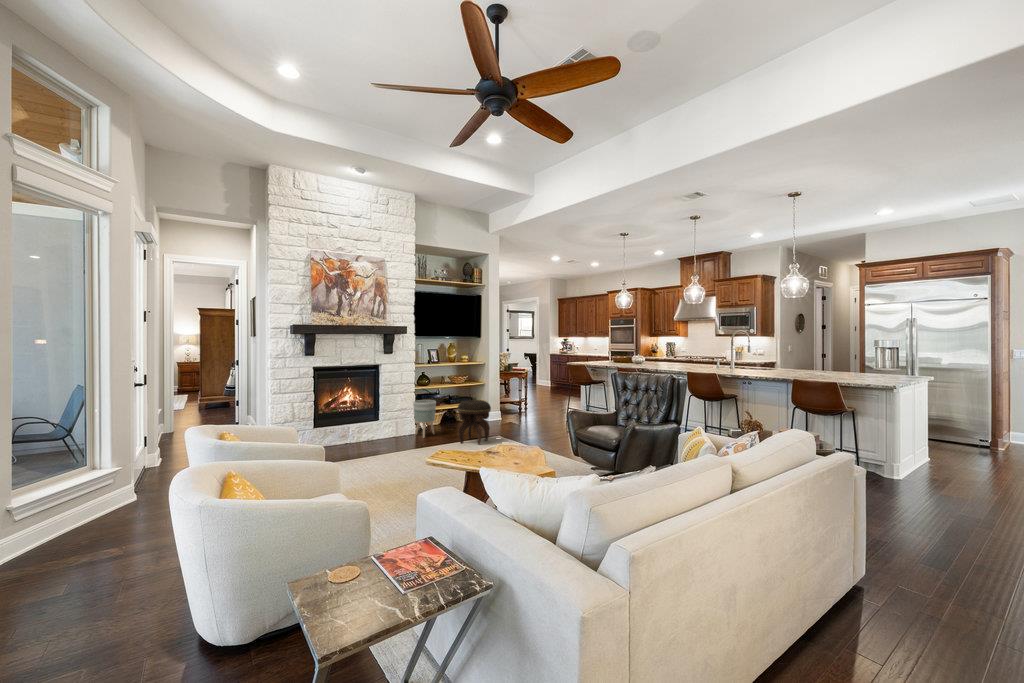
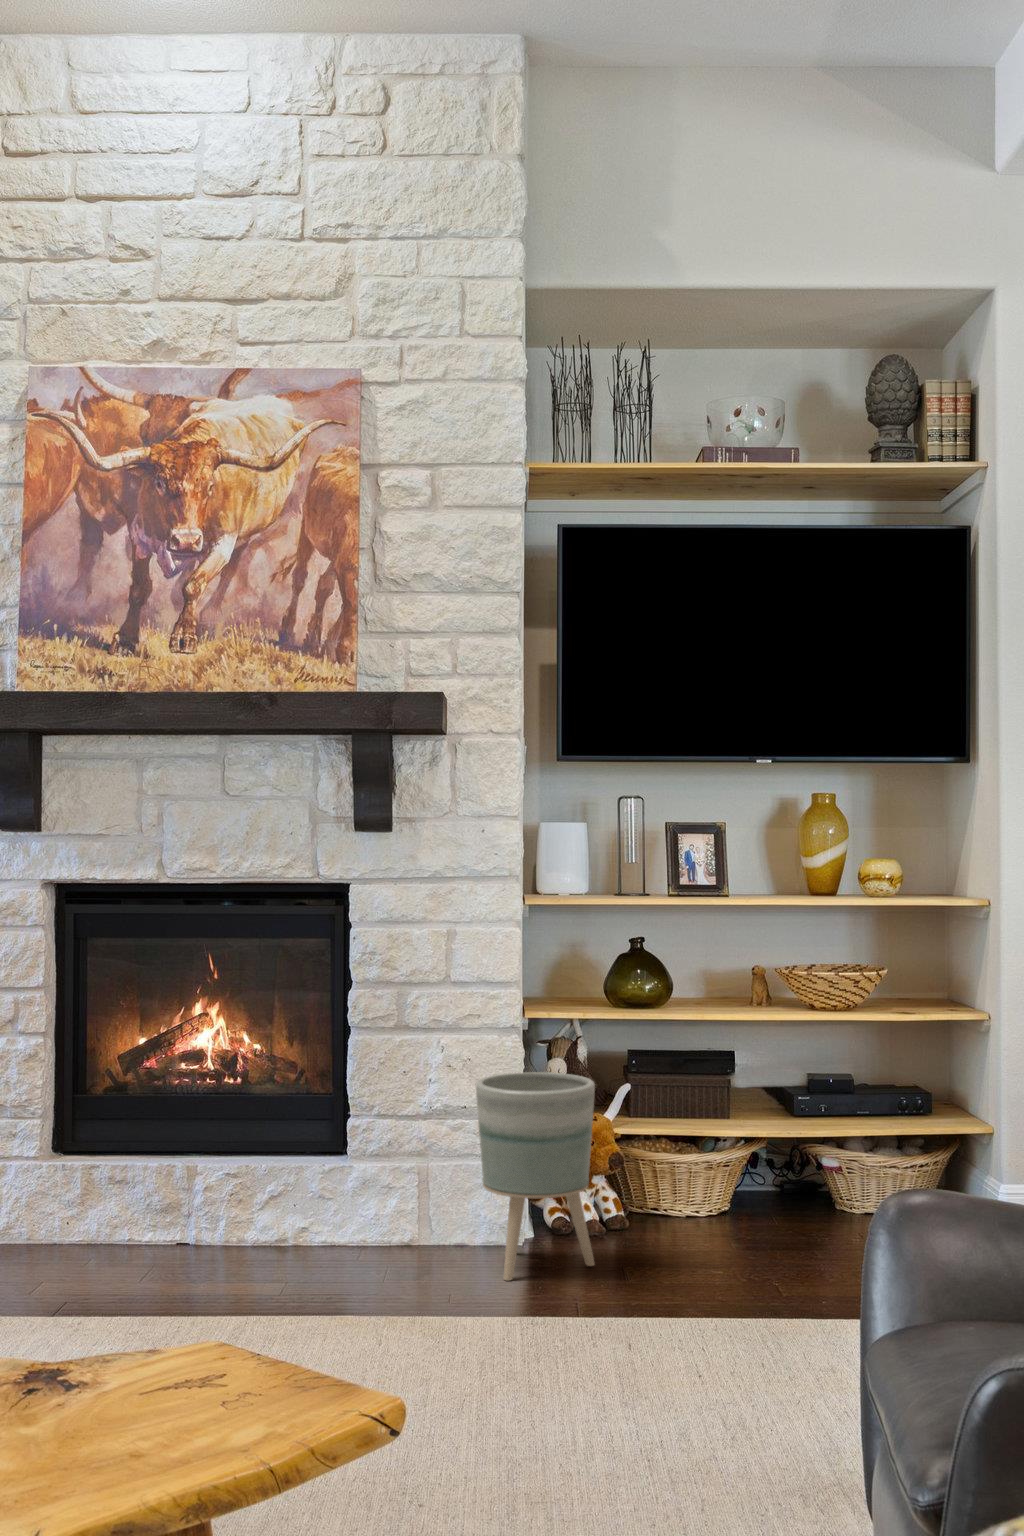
footstool: present [458,400,491,445] -> none [600,1101,809,1402]

